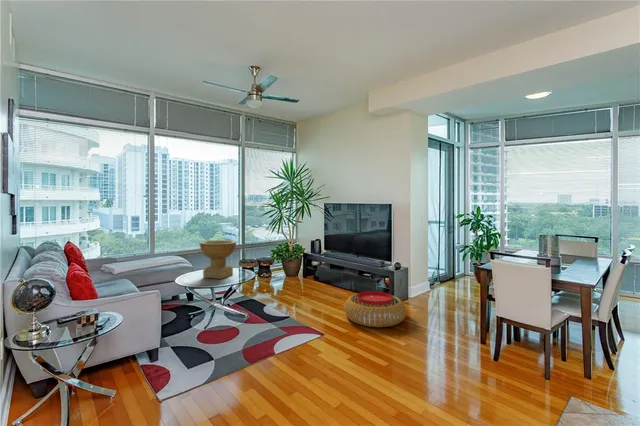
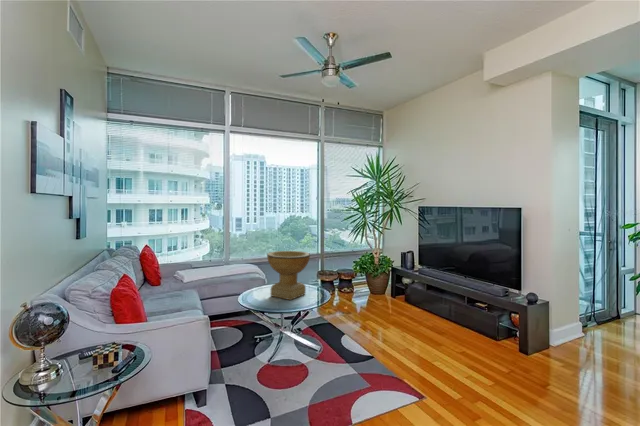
pouf: present [344,291,406,327] -> none [452,333,555,396]

